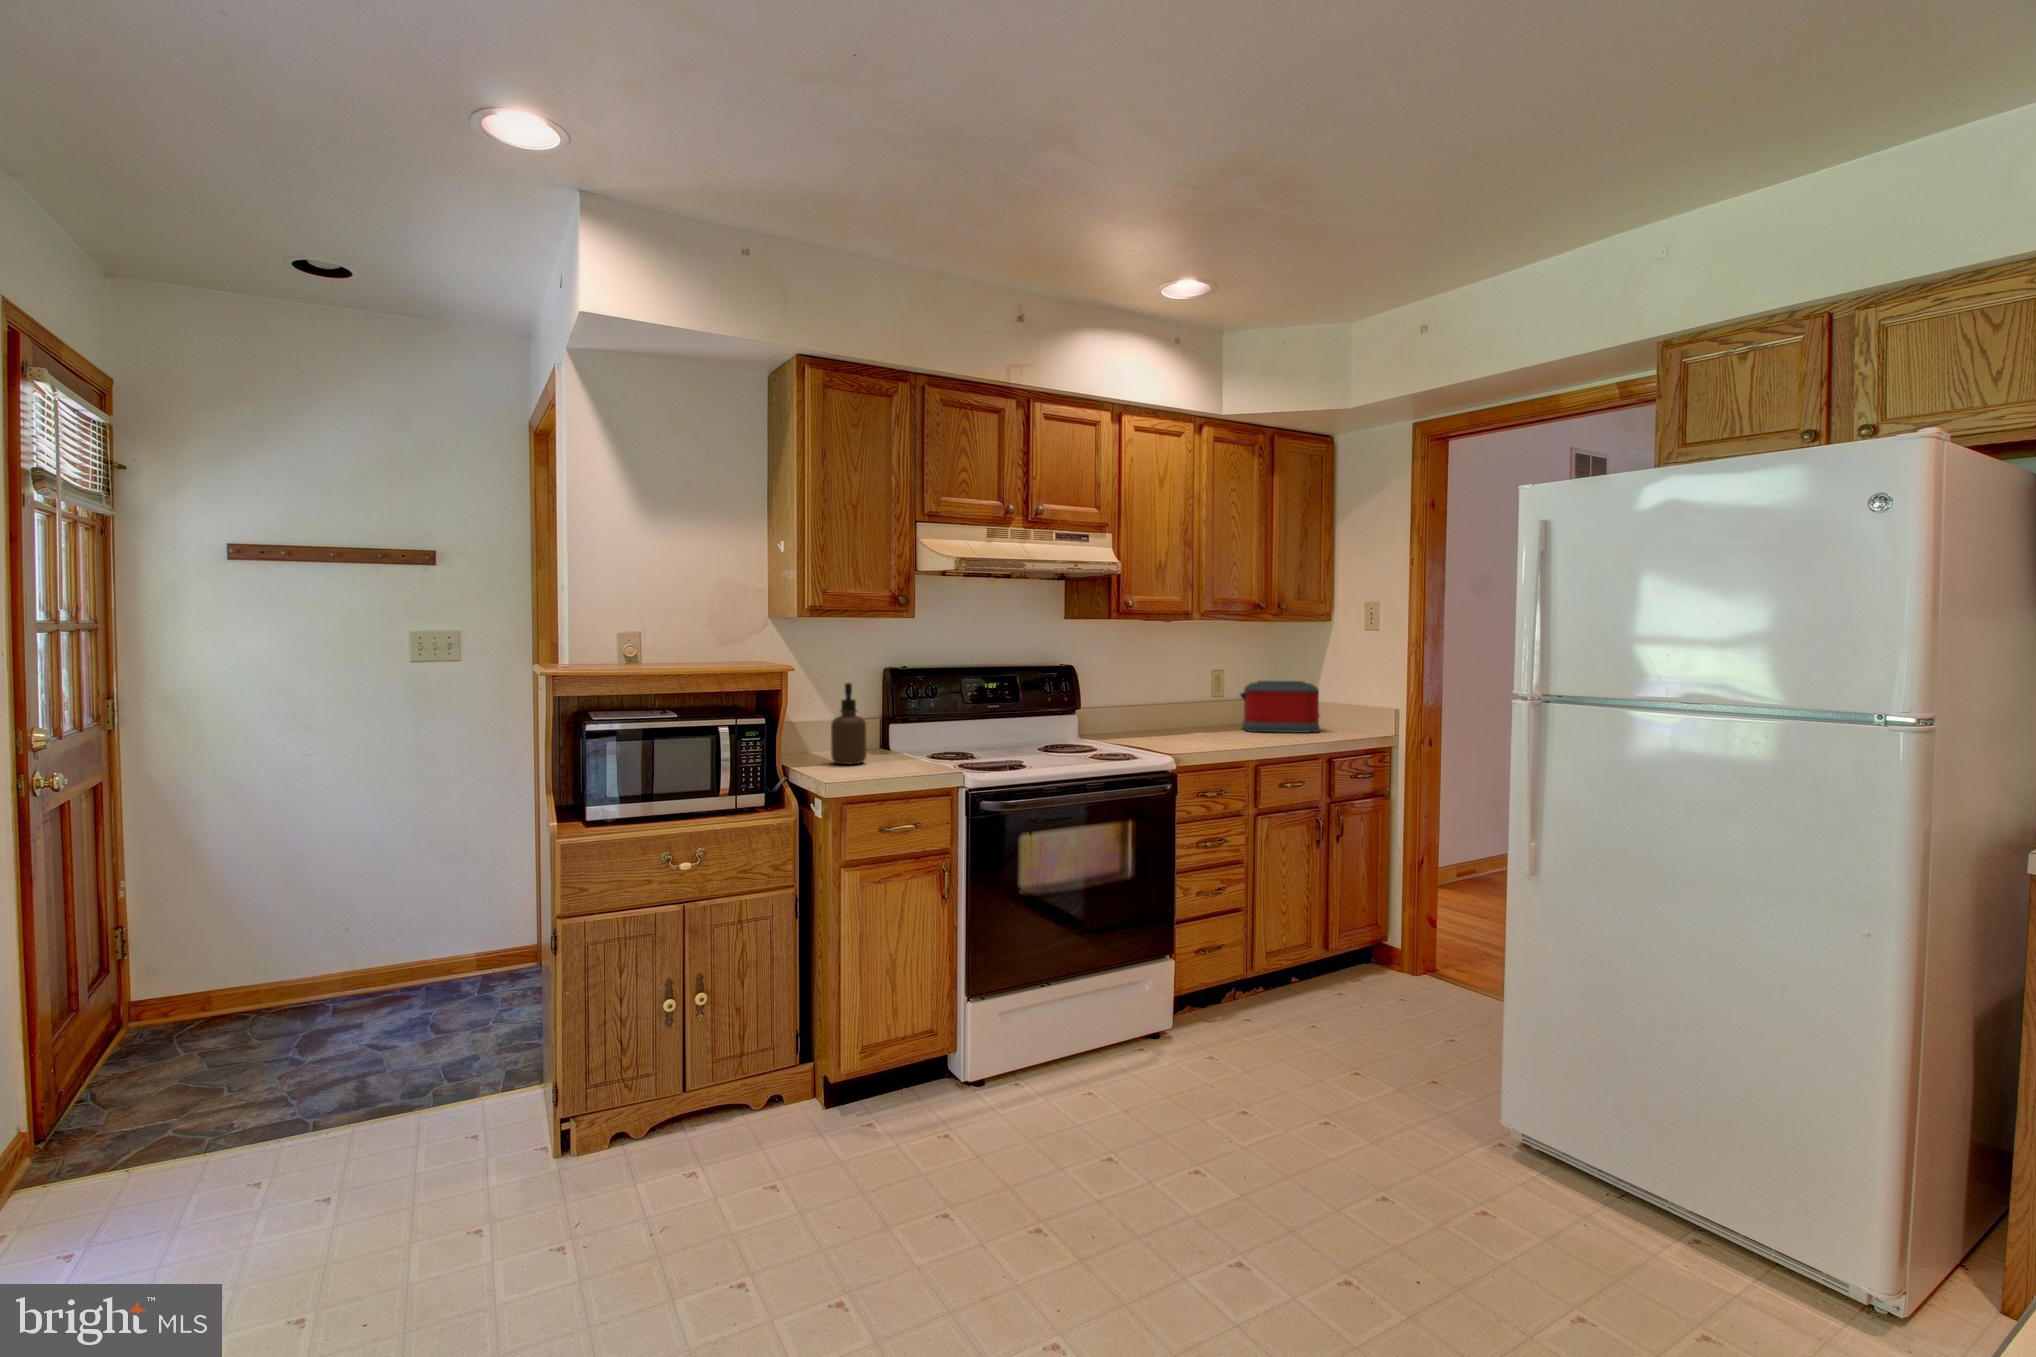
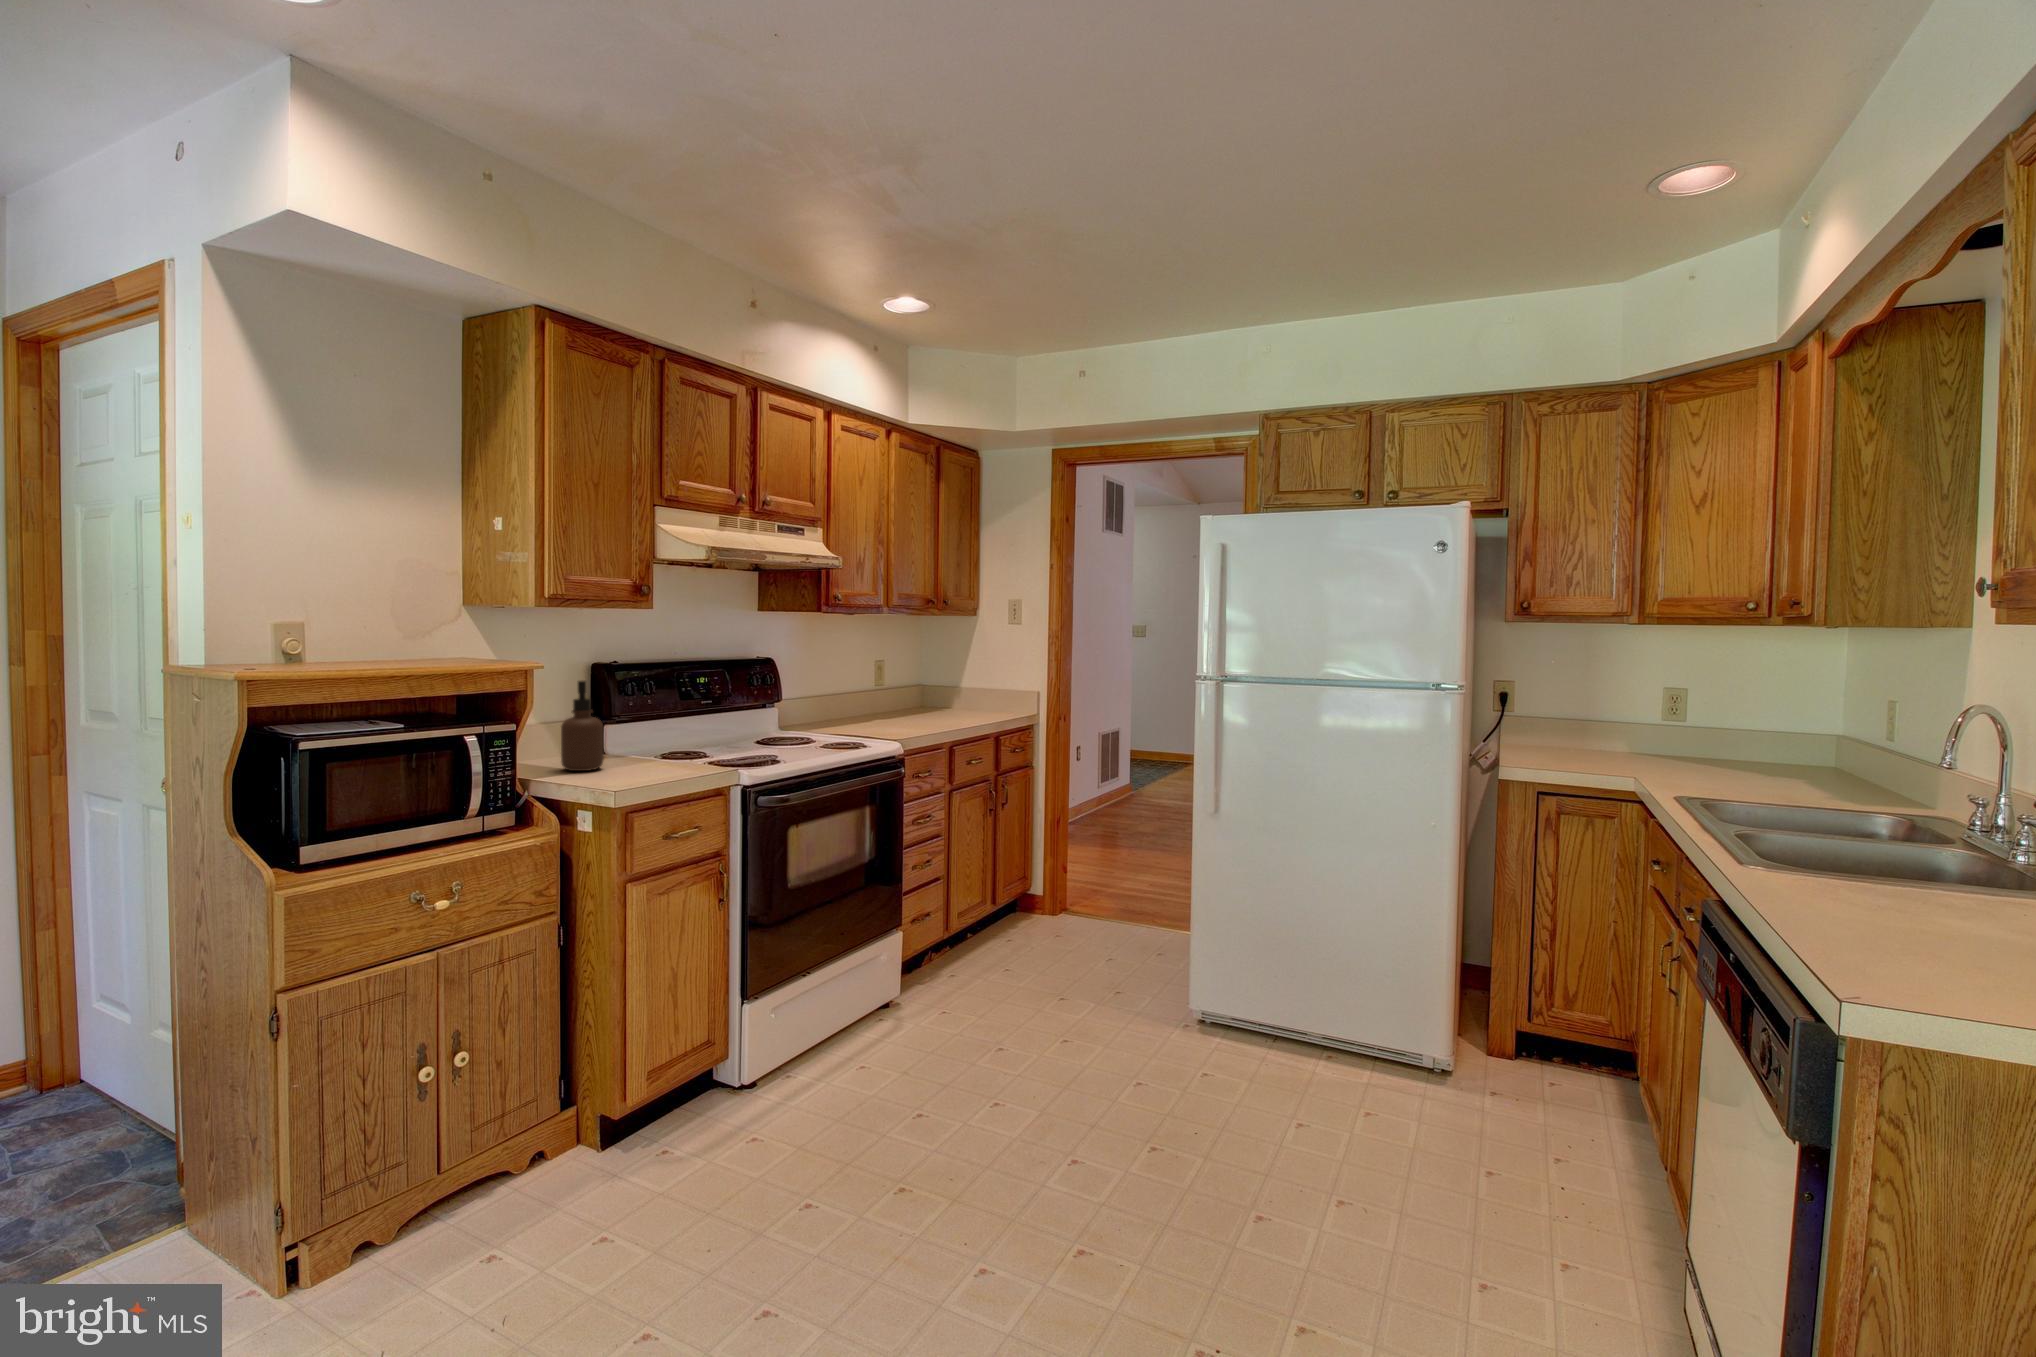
toaster: present [1240,681,1320,733] -> none [906,670,976,717]

